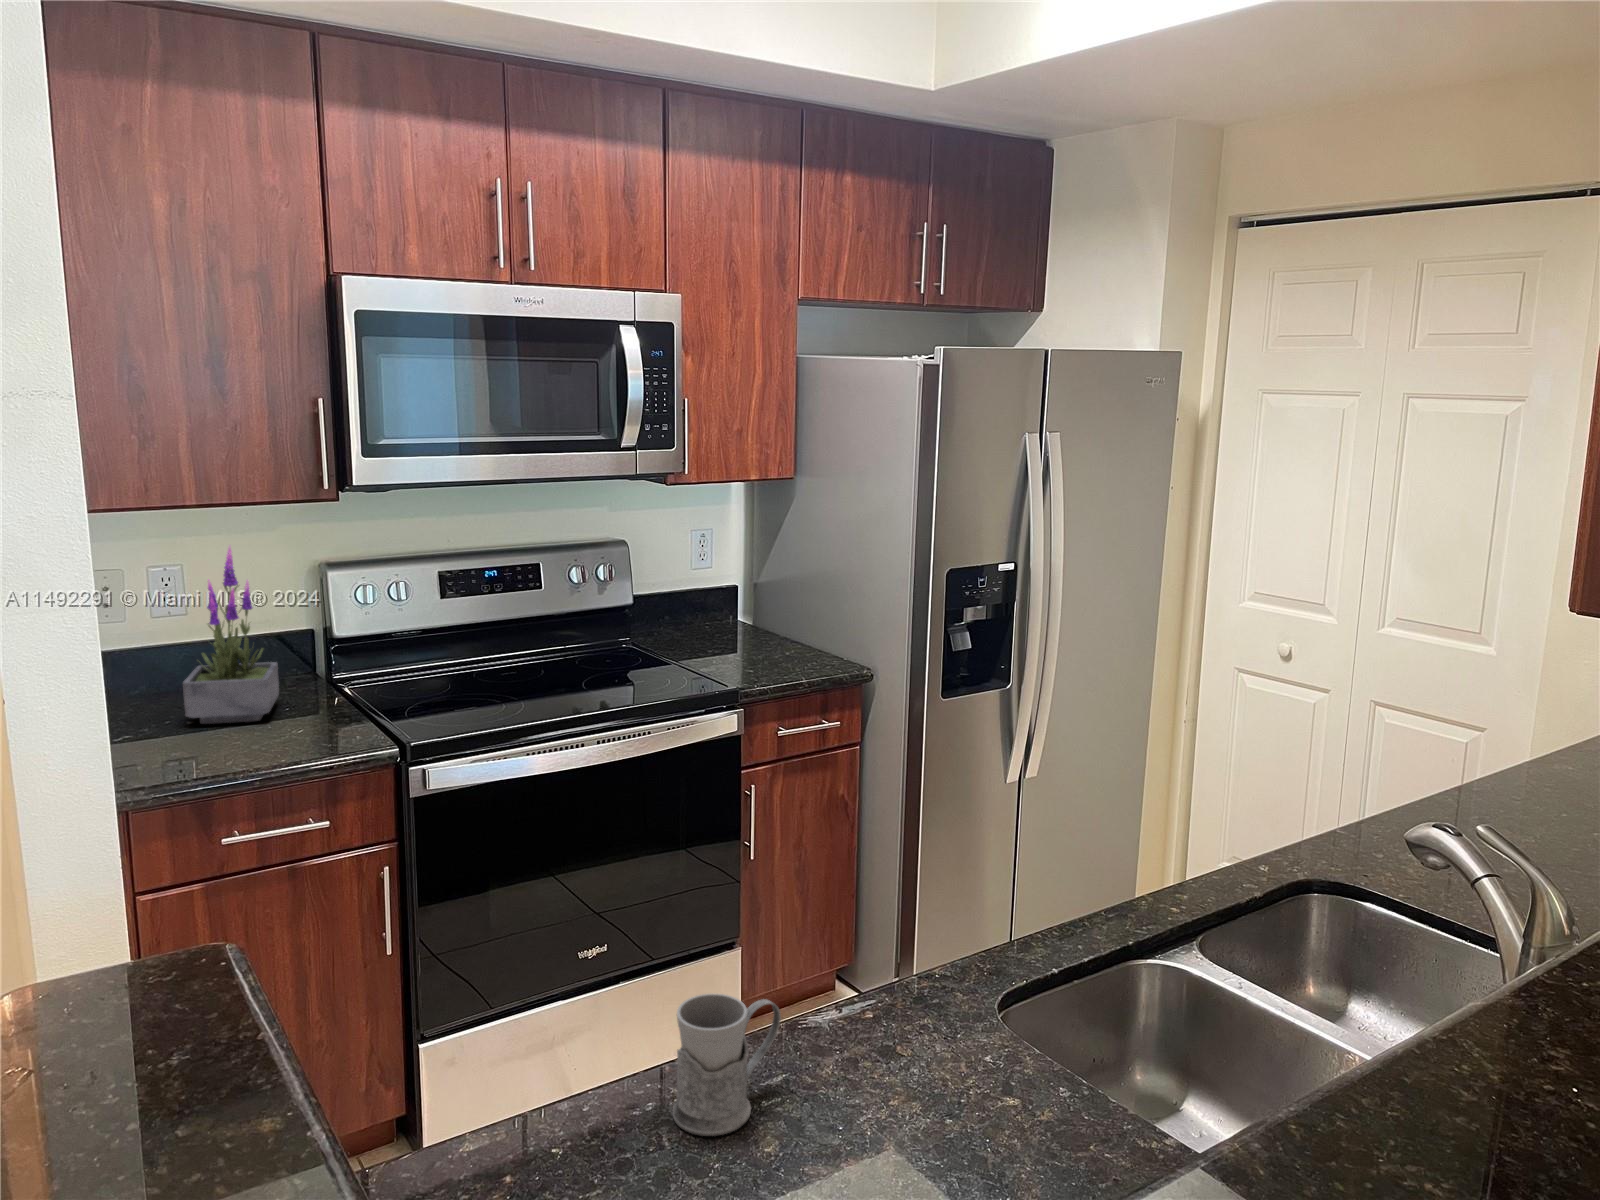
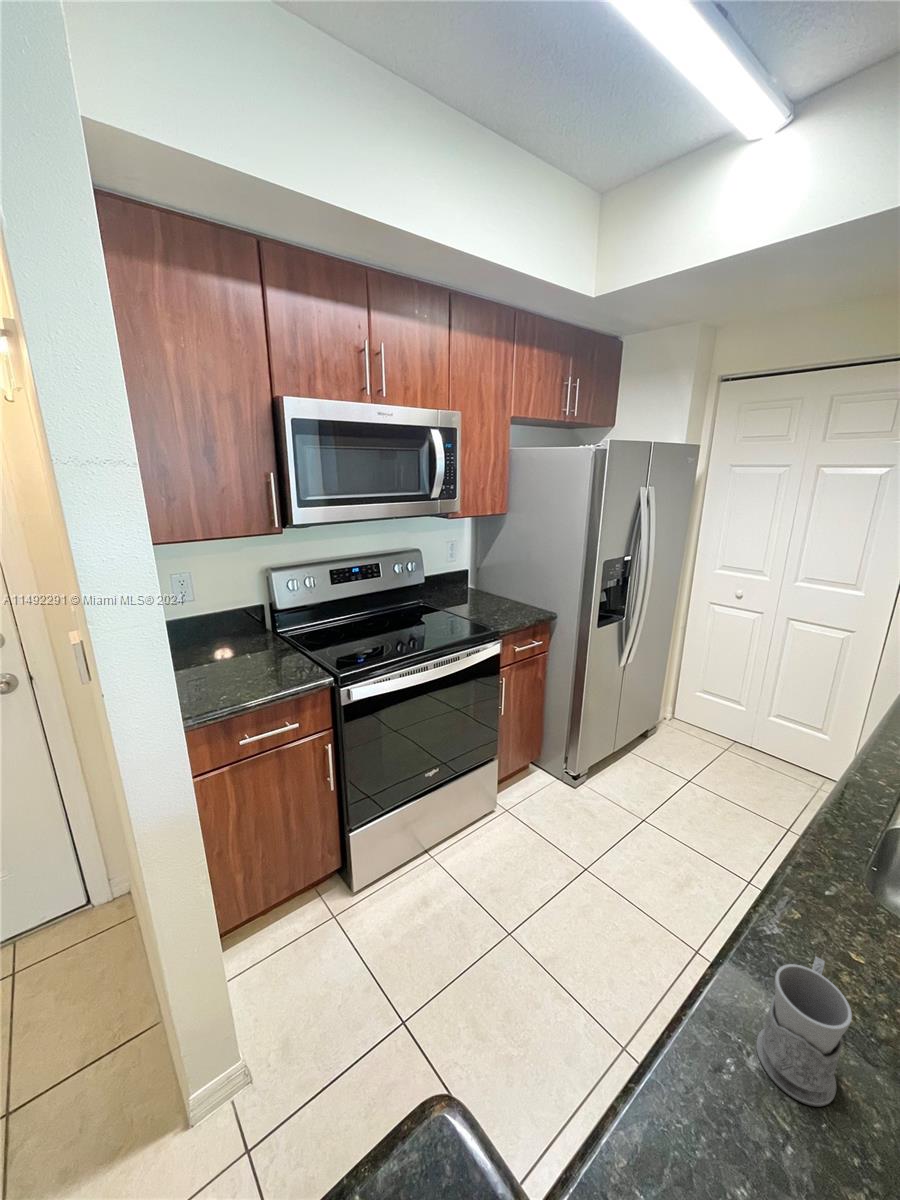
potted plant: present [183,548,279,724] -> none [201,562,253,667]

